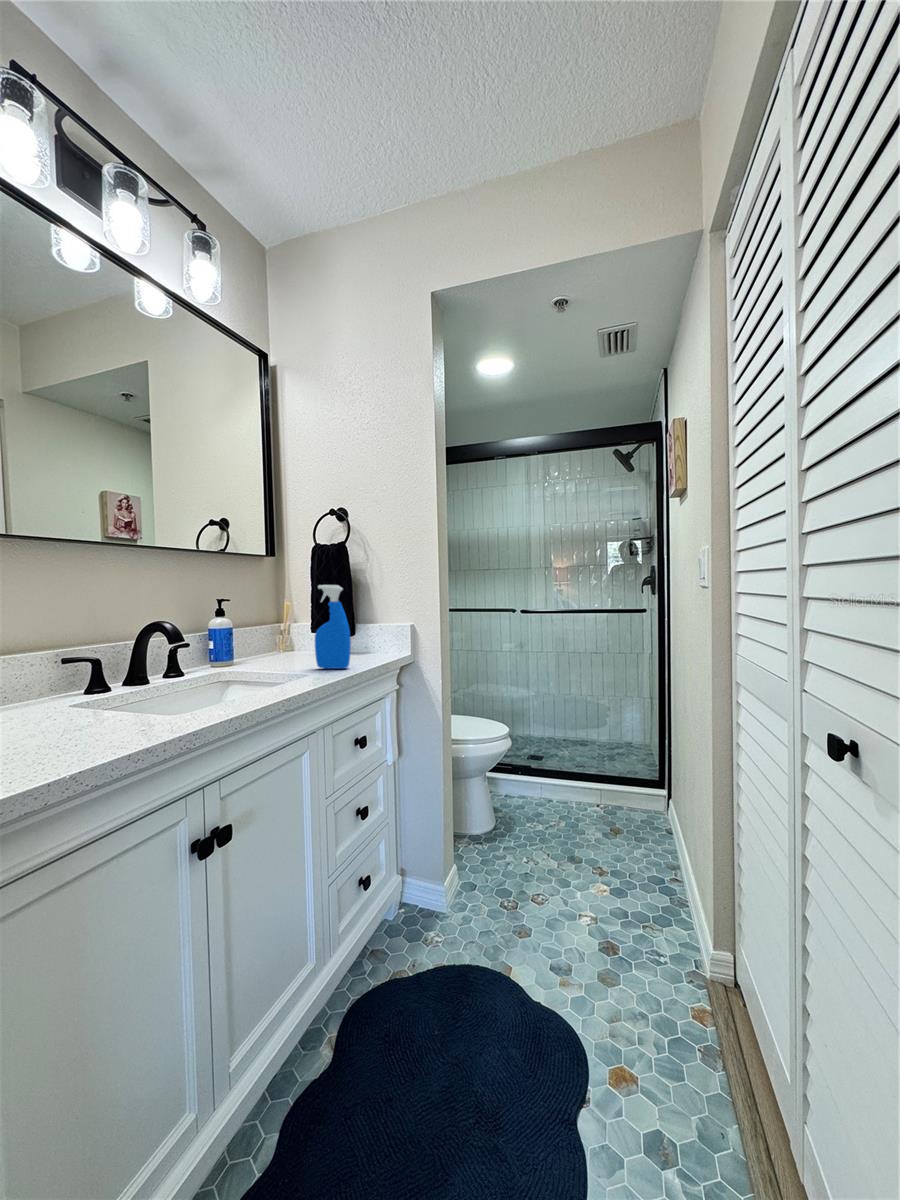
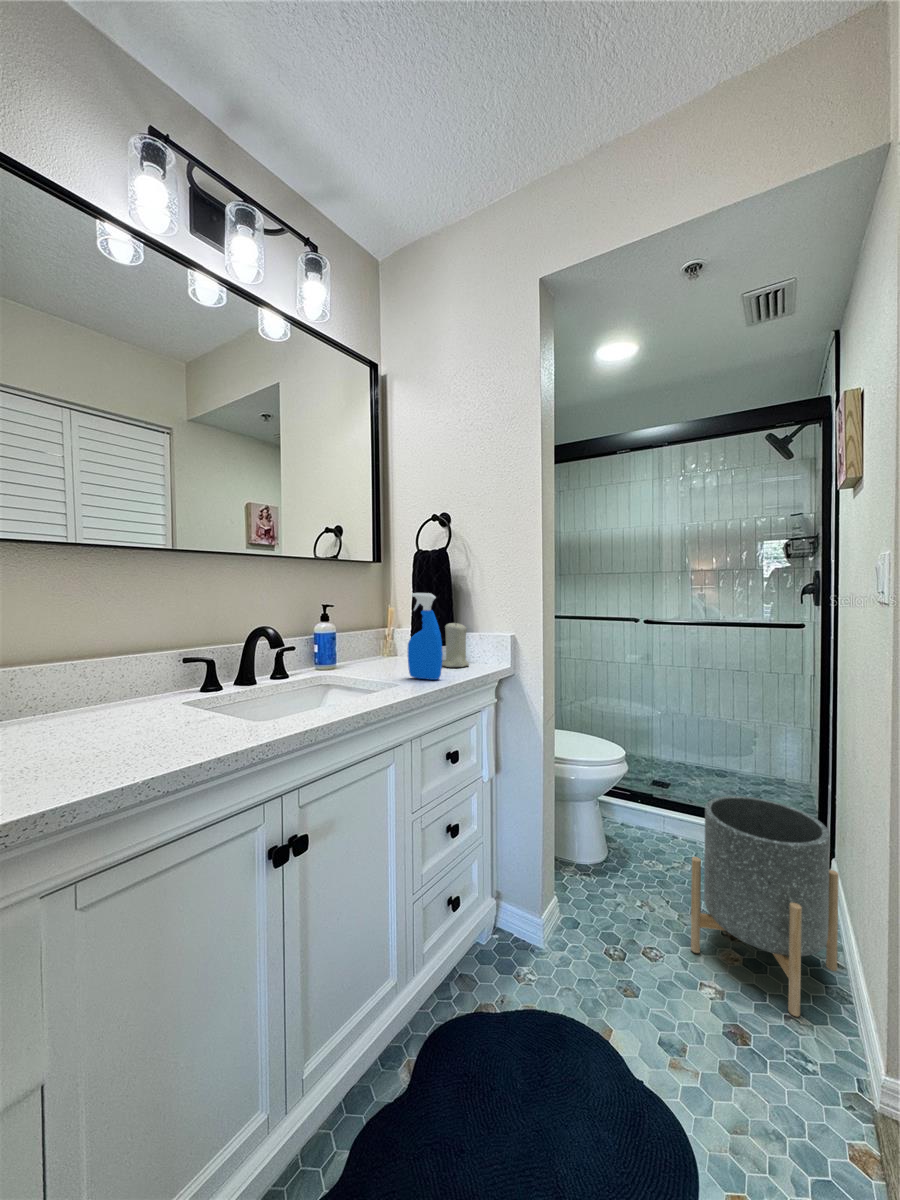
candle: none [345,613,373,658] -> present [442,622,469,667]
planter: none [569,754,676,924] -> present [691,796,839,1017]

